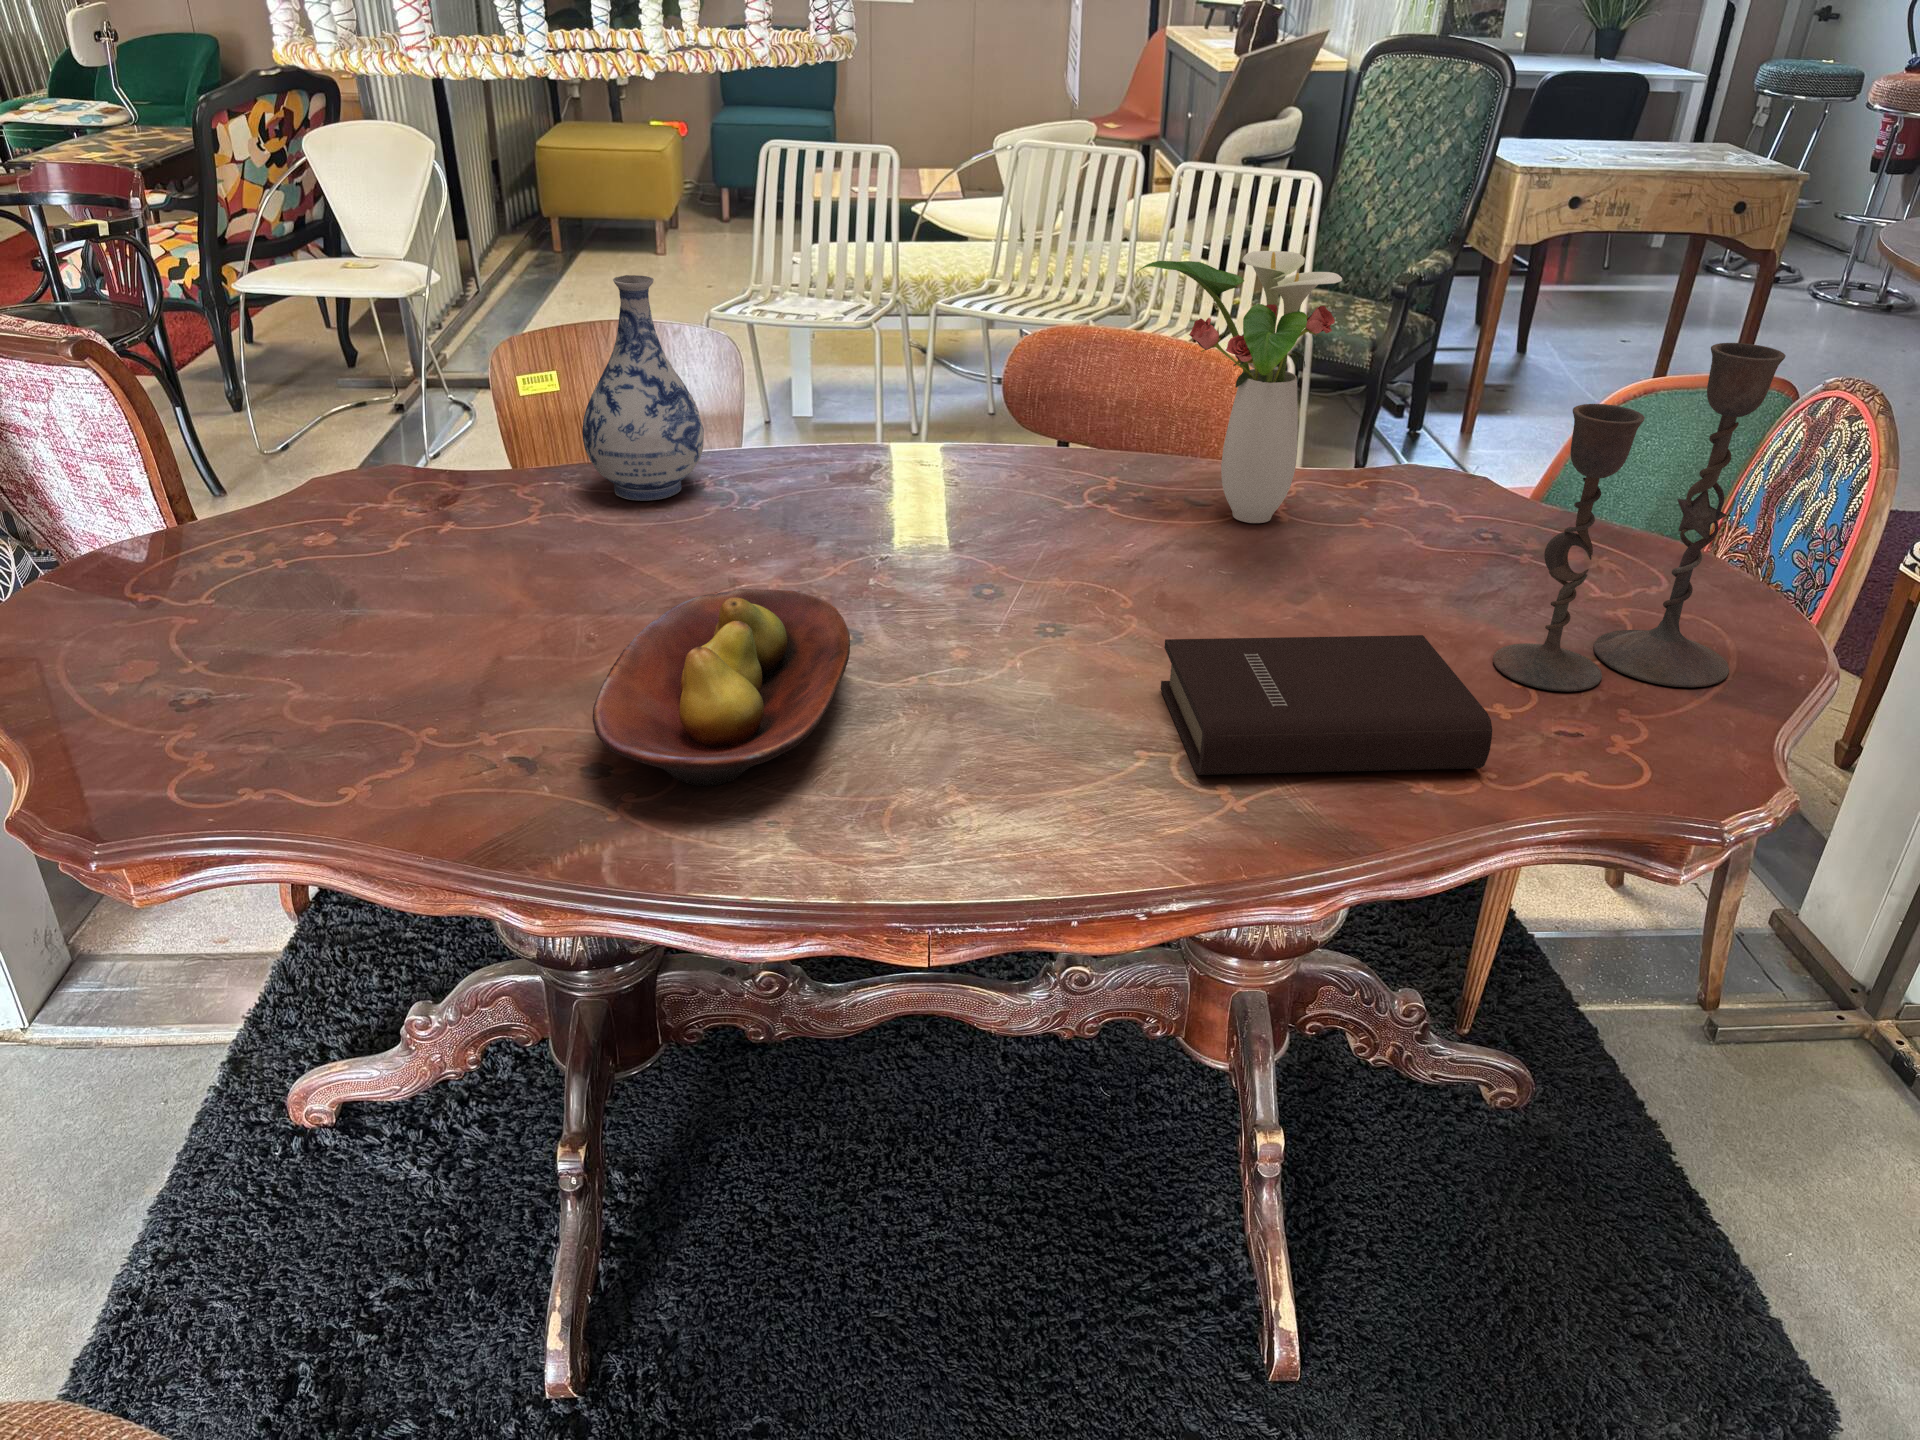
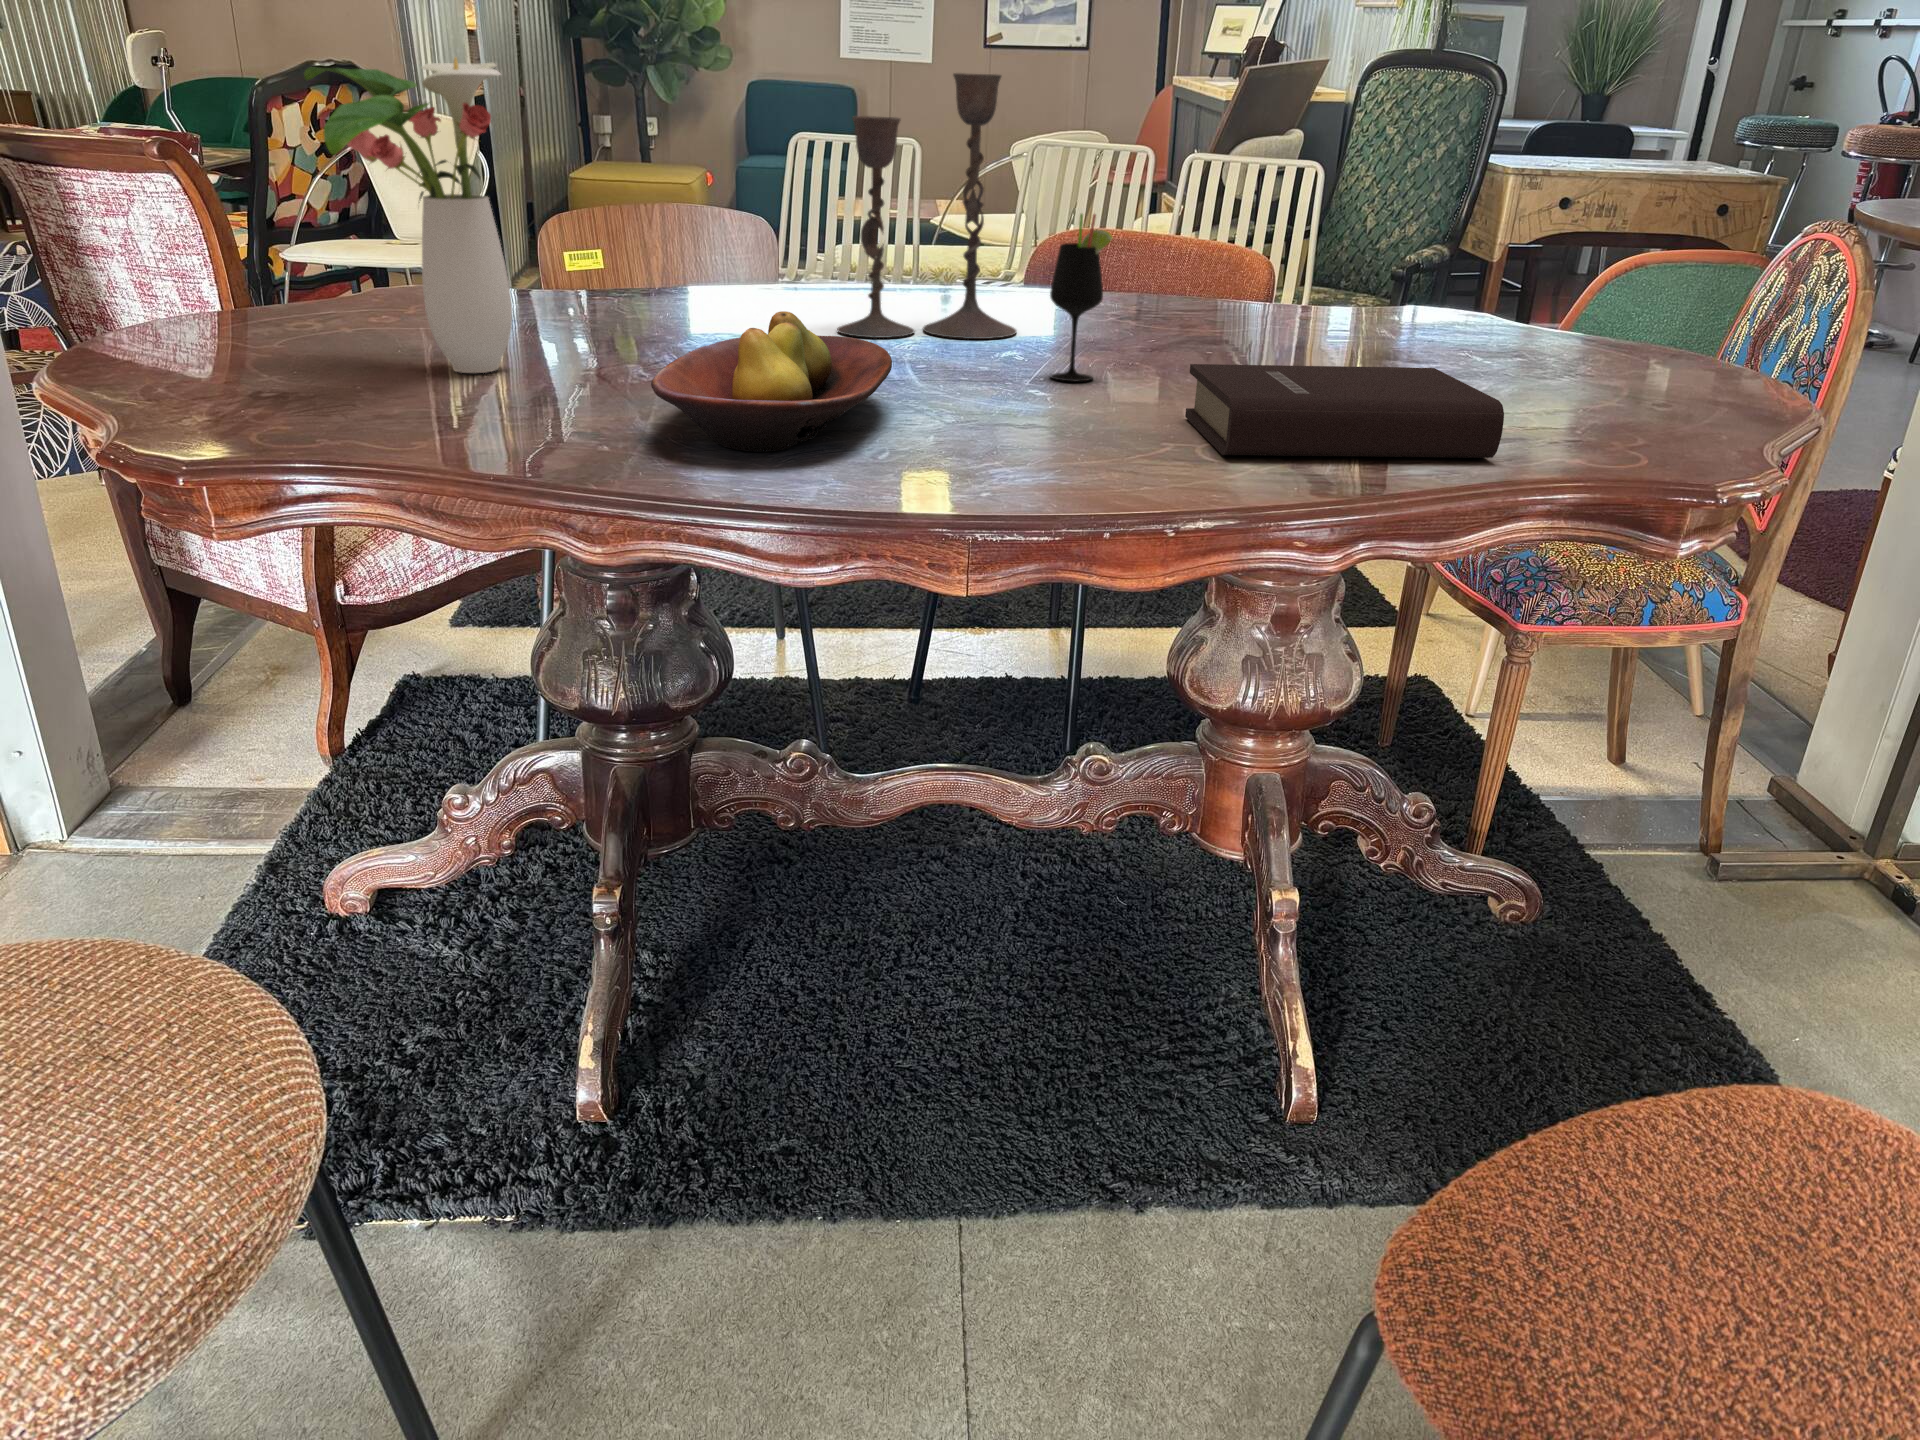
flower arrangement: present [1137,251,1342,523] -> present [304,57,512,373]
vase: present [582,275,704,501] -> none [631,104,745,323]
candlestick: present [1493,343,1786,692] -> present [837,73,1016,339]
wine glass: none [1021,454,1086,614] -> present [1050,214,1113,381]

